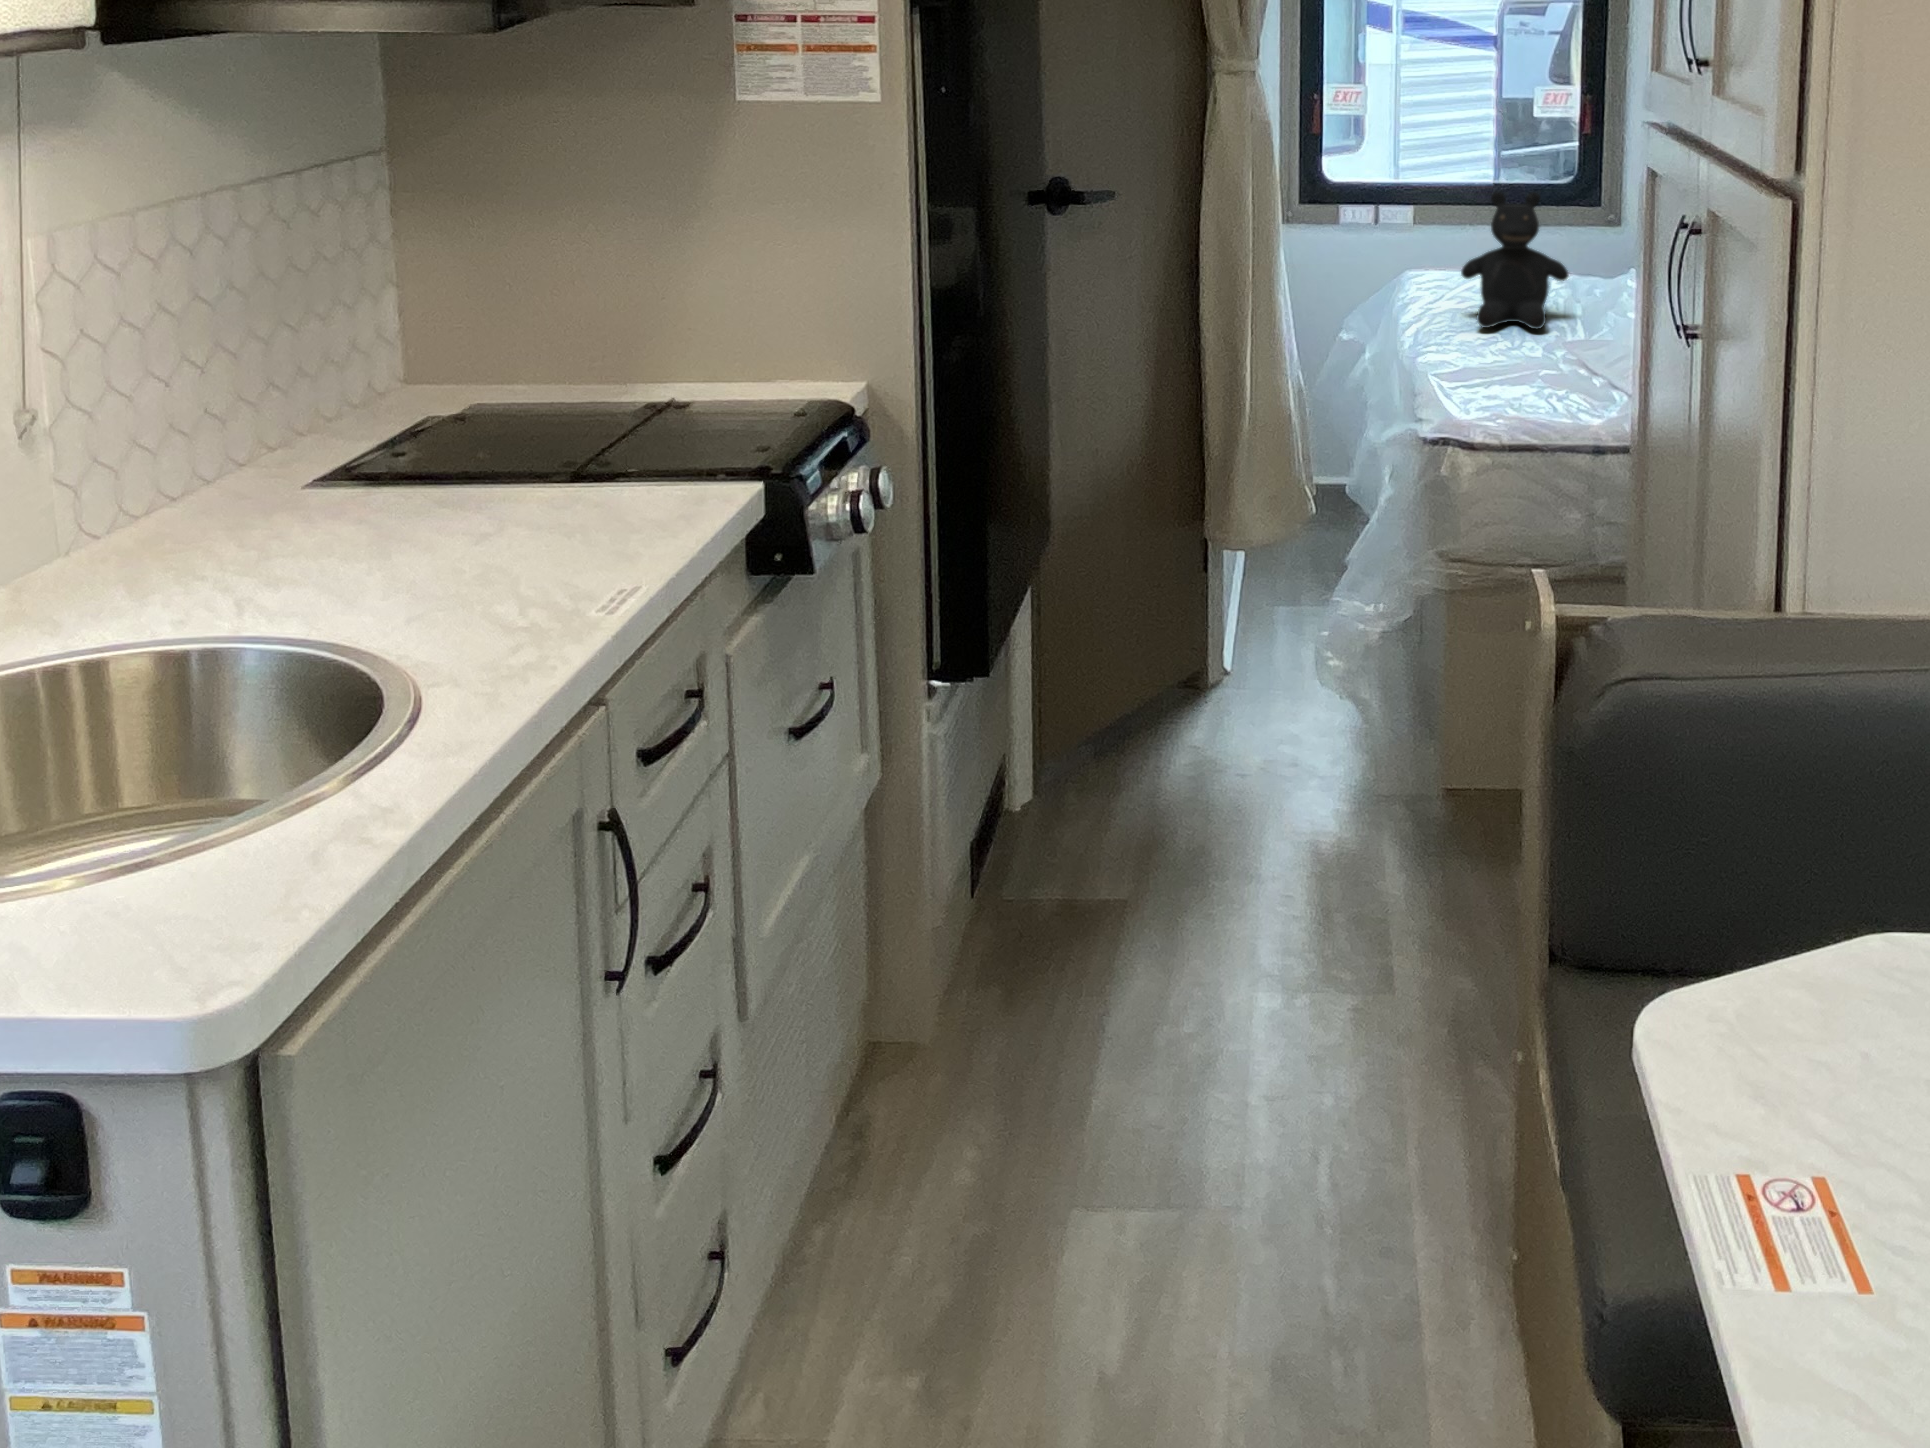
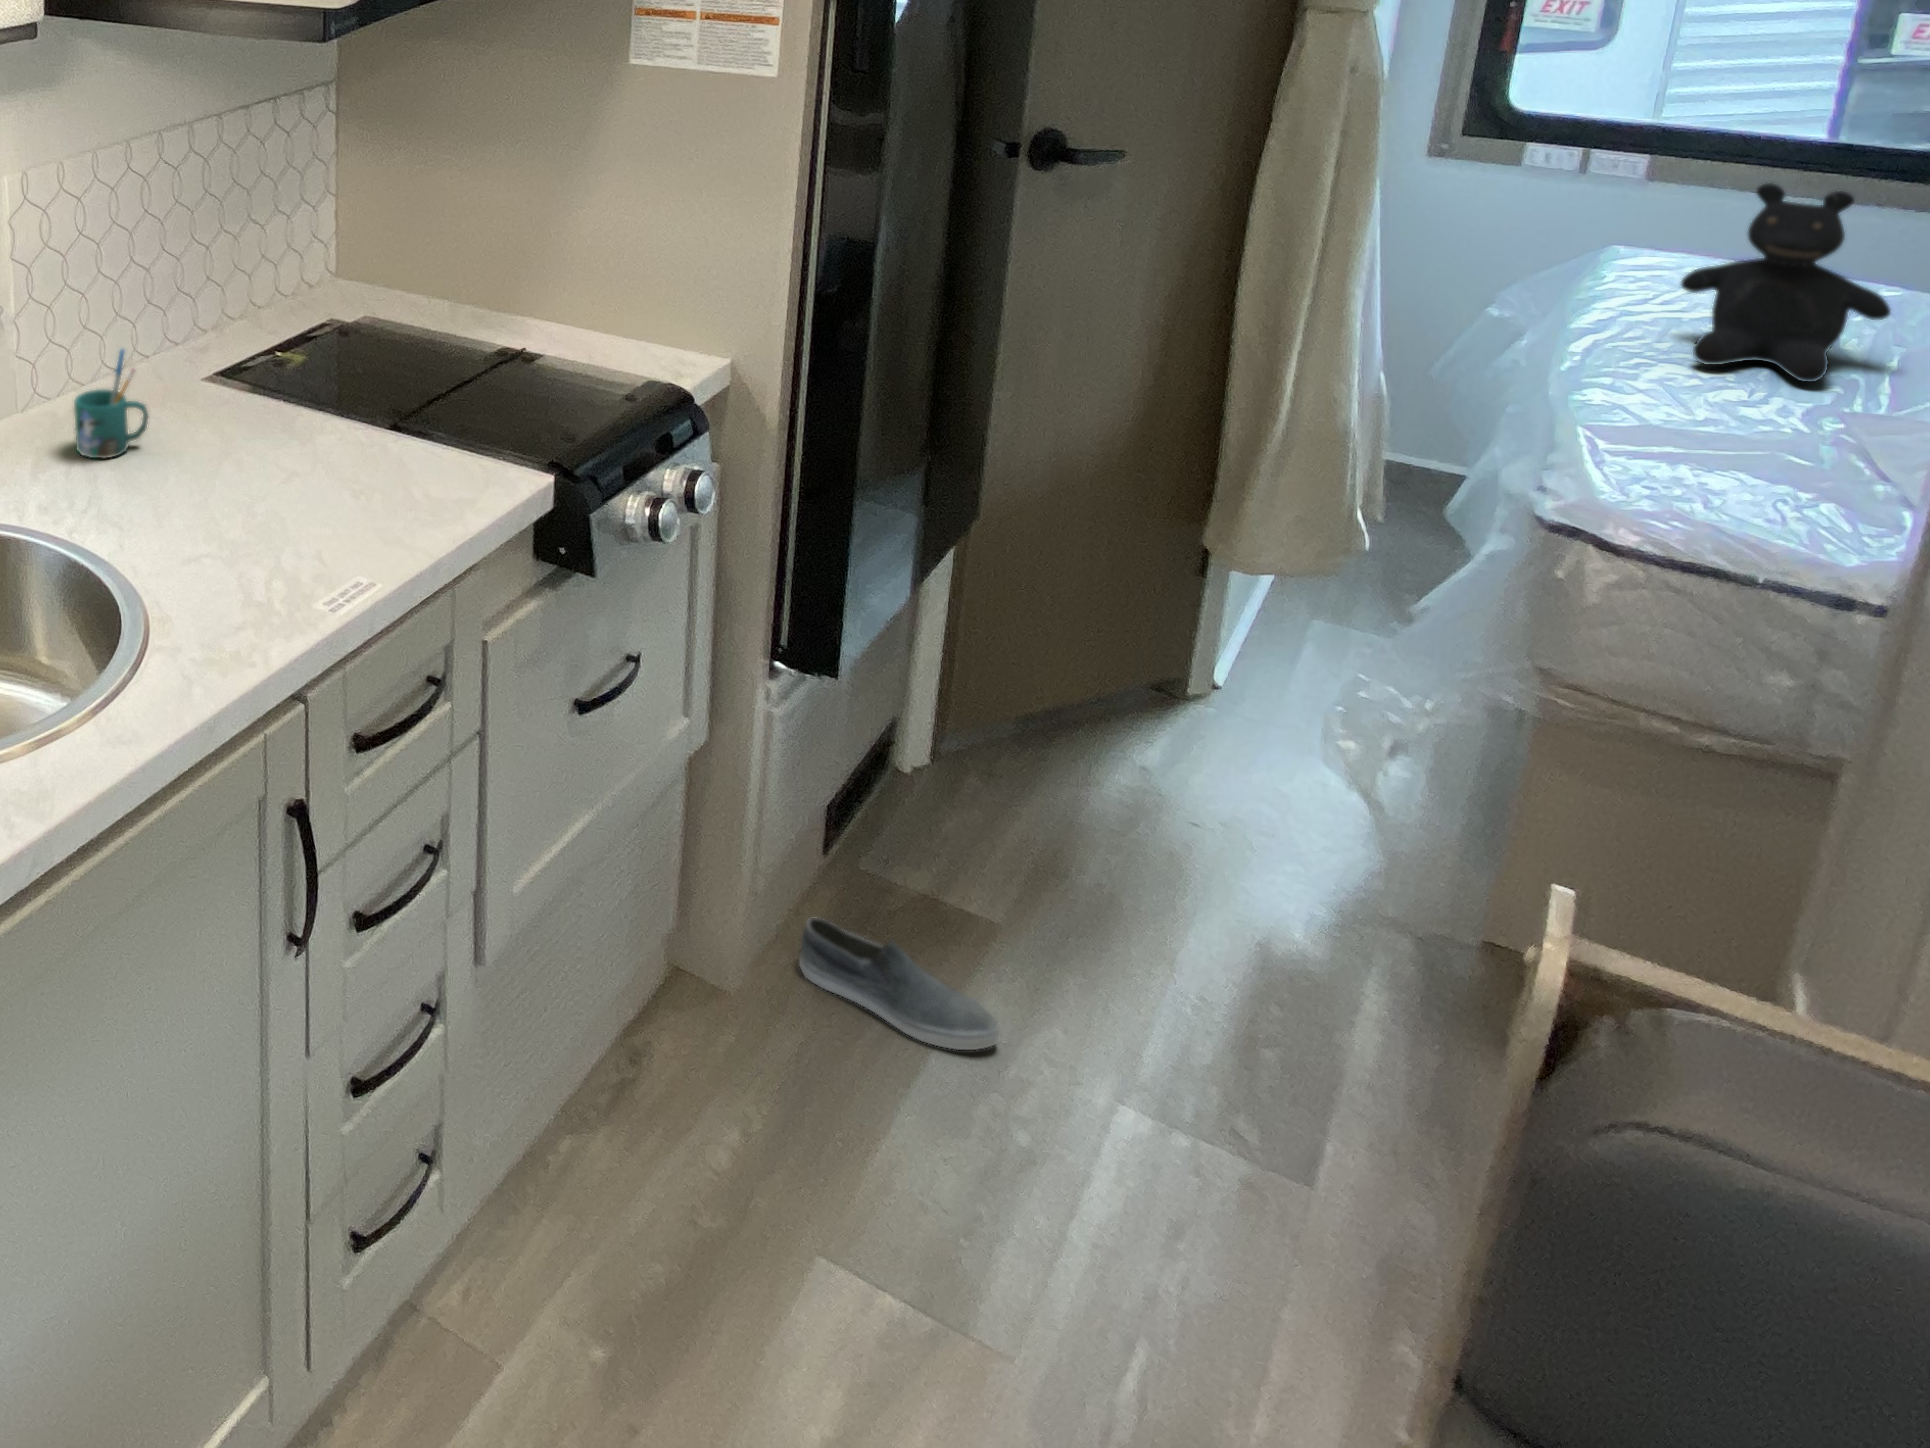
mug: none [176,428,279,565] -> present [74,350,148,458]
shoe: none [977,933,1155,1014] -> present [800,918,999,1050]

